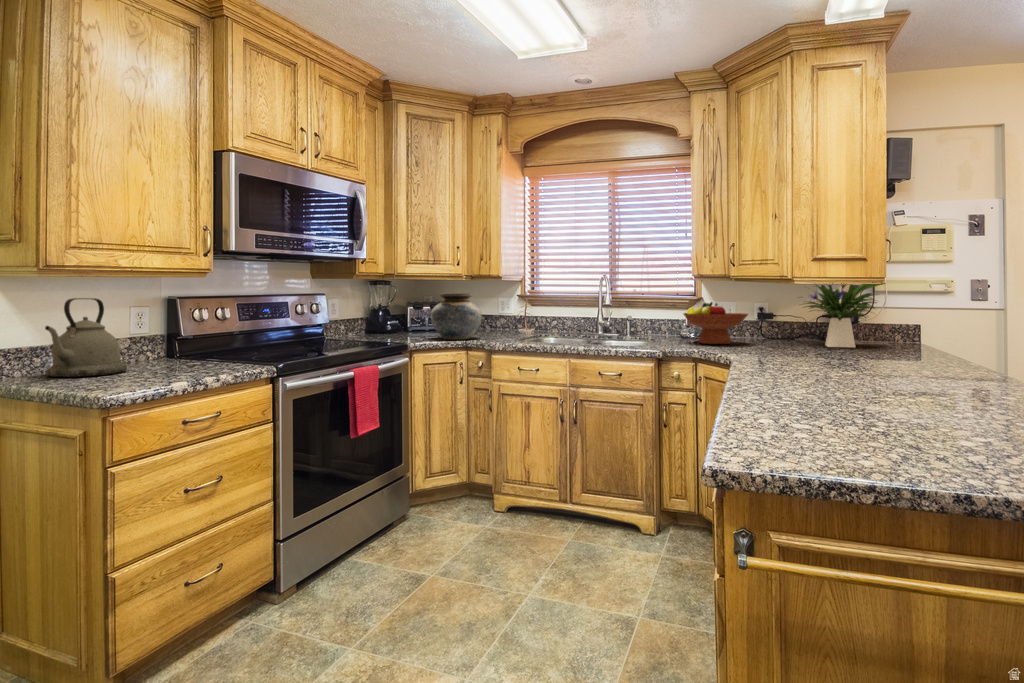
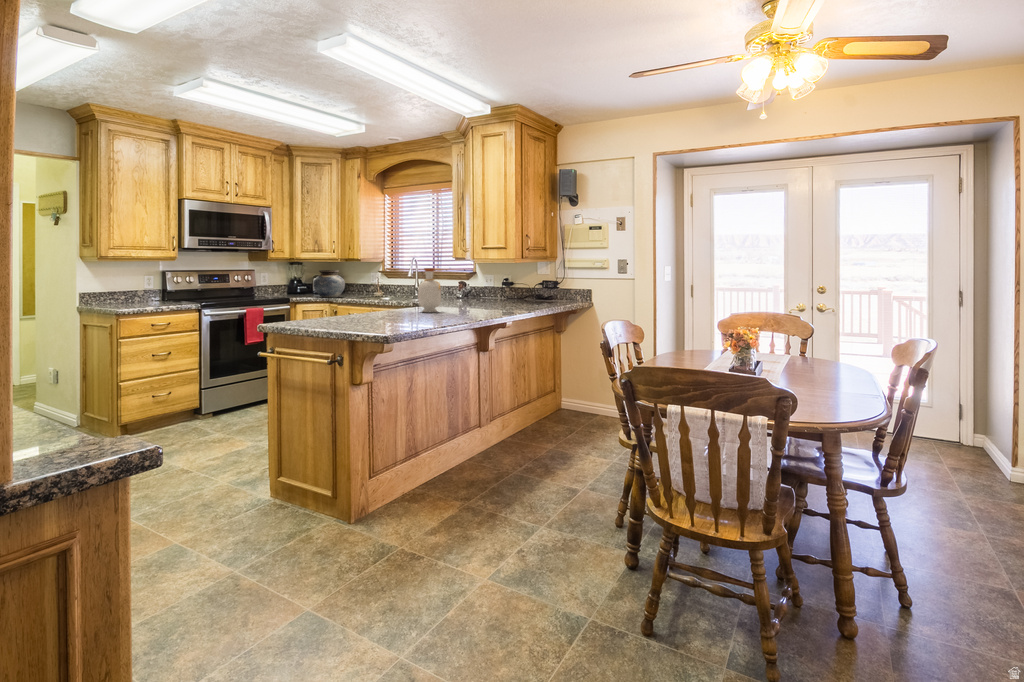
flower arrangement: present [804,282,885,348] -> none [504,253,552,302]
bottle: none [890,290,961,397] -> present [418,268,441,312]
kettle: present [45,298,127,377] -> none [100,271,135,305]
fruit bowl: present [684,302,748,344] -> none [447,275,485,301]

